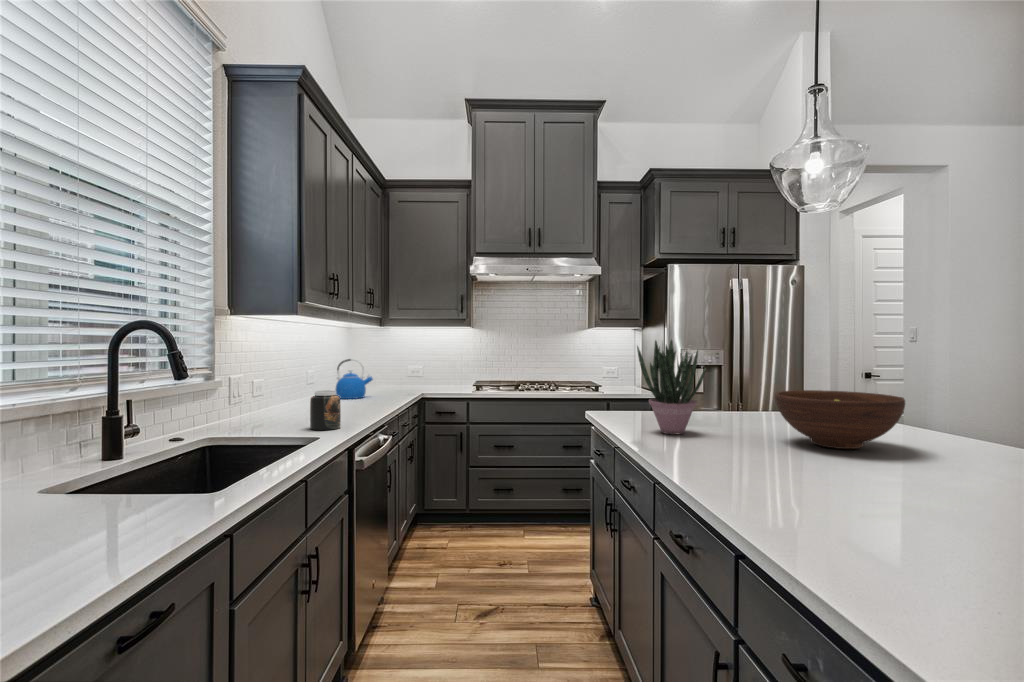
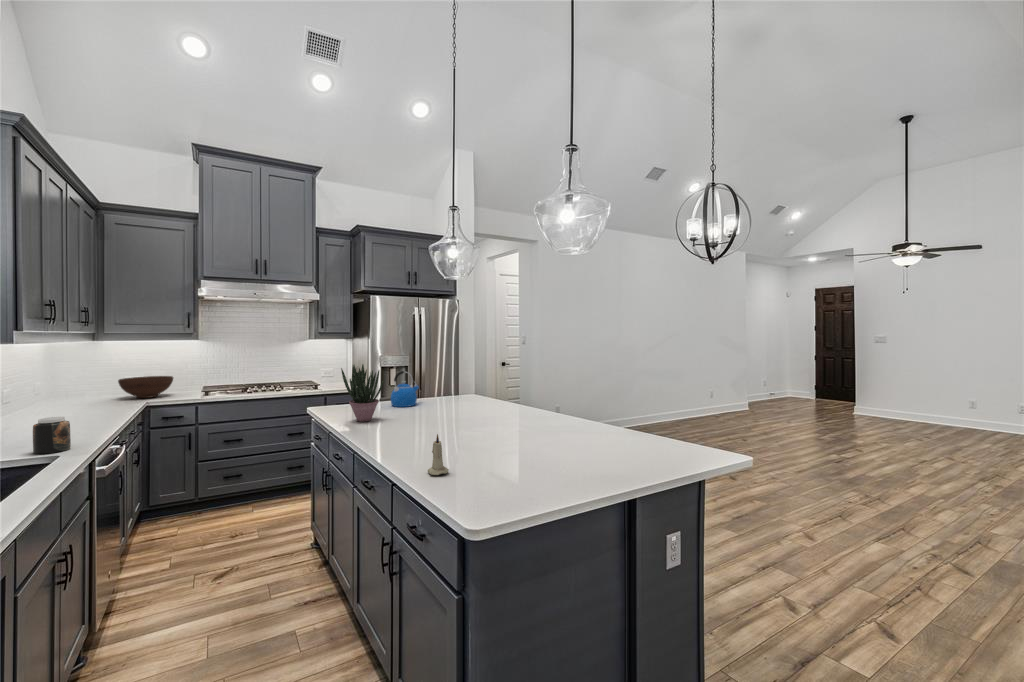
kettle: present [336,359,373,399] -> present [391,371,419,407]
fruit bowl: present [775,390,905,449] -> present [118,376,173,398]
candle: none [877,469,949,581] -> present [428,434,449,475]

